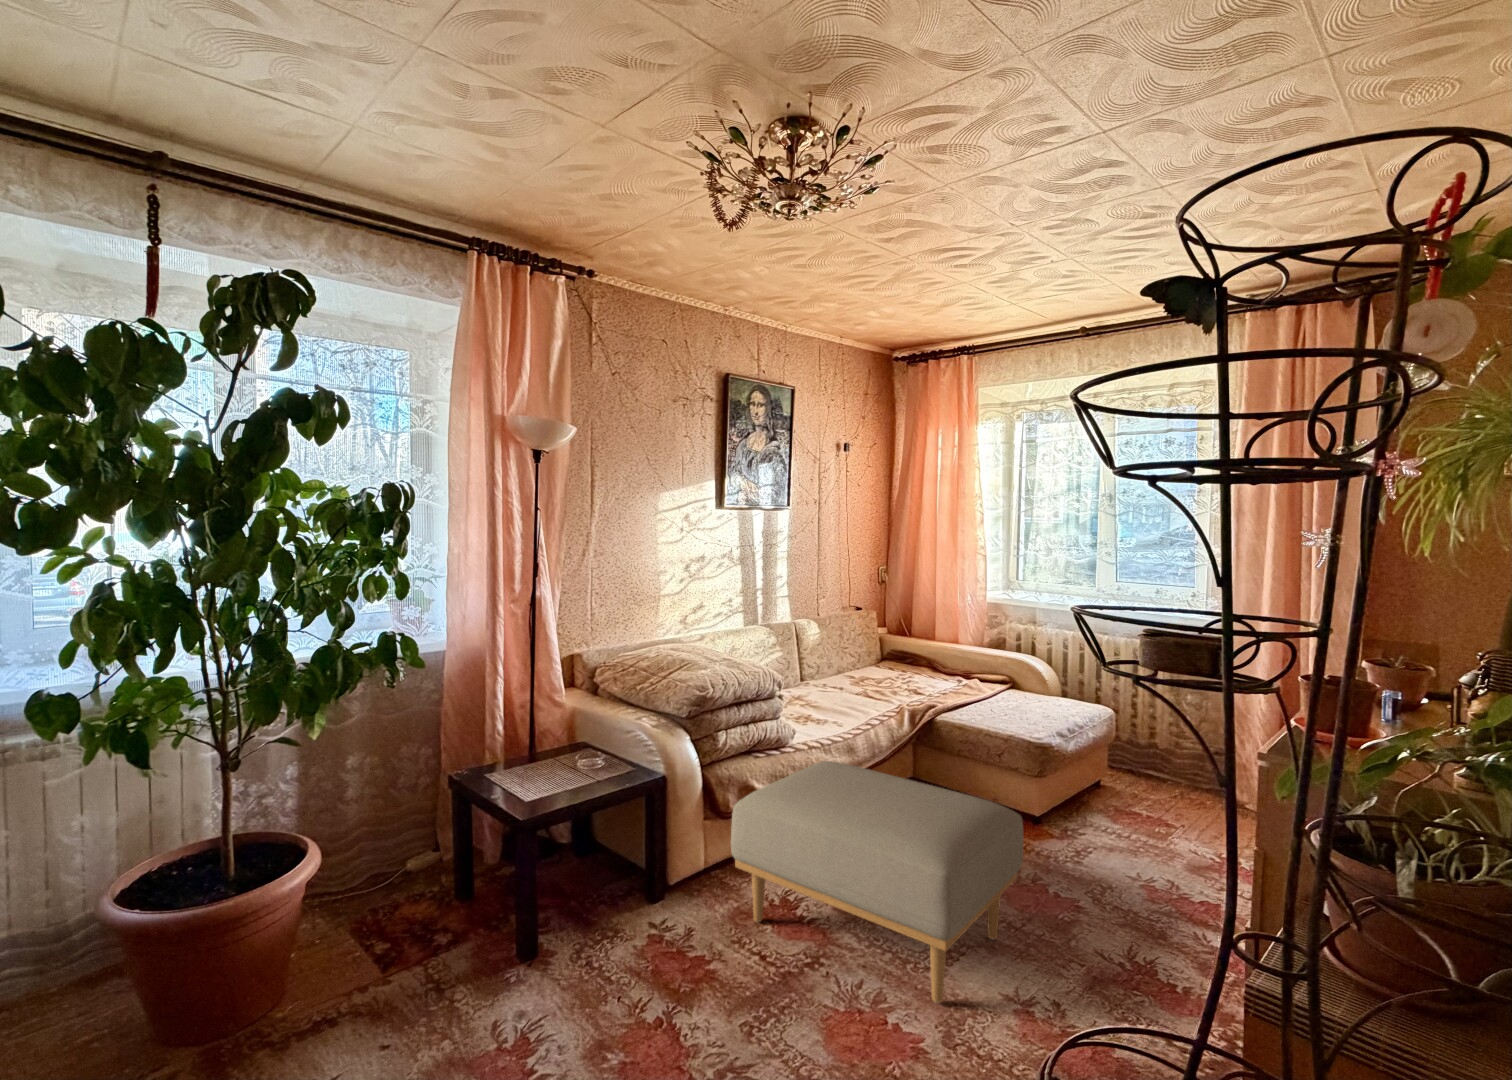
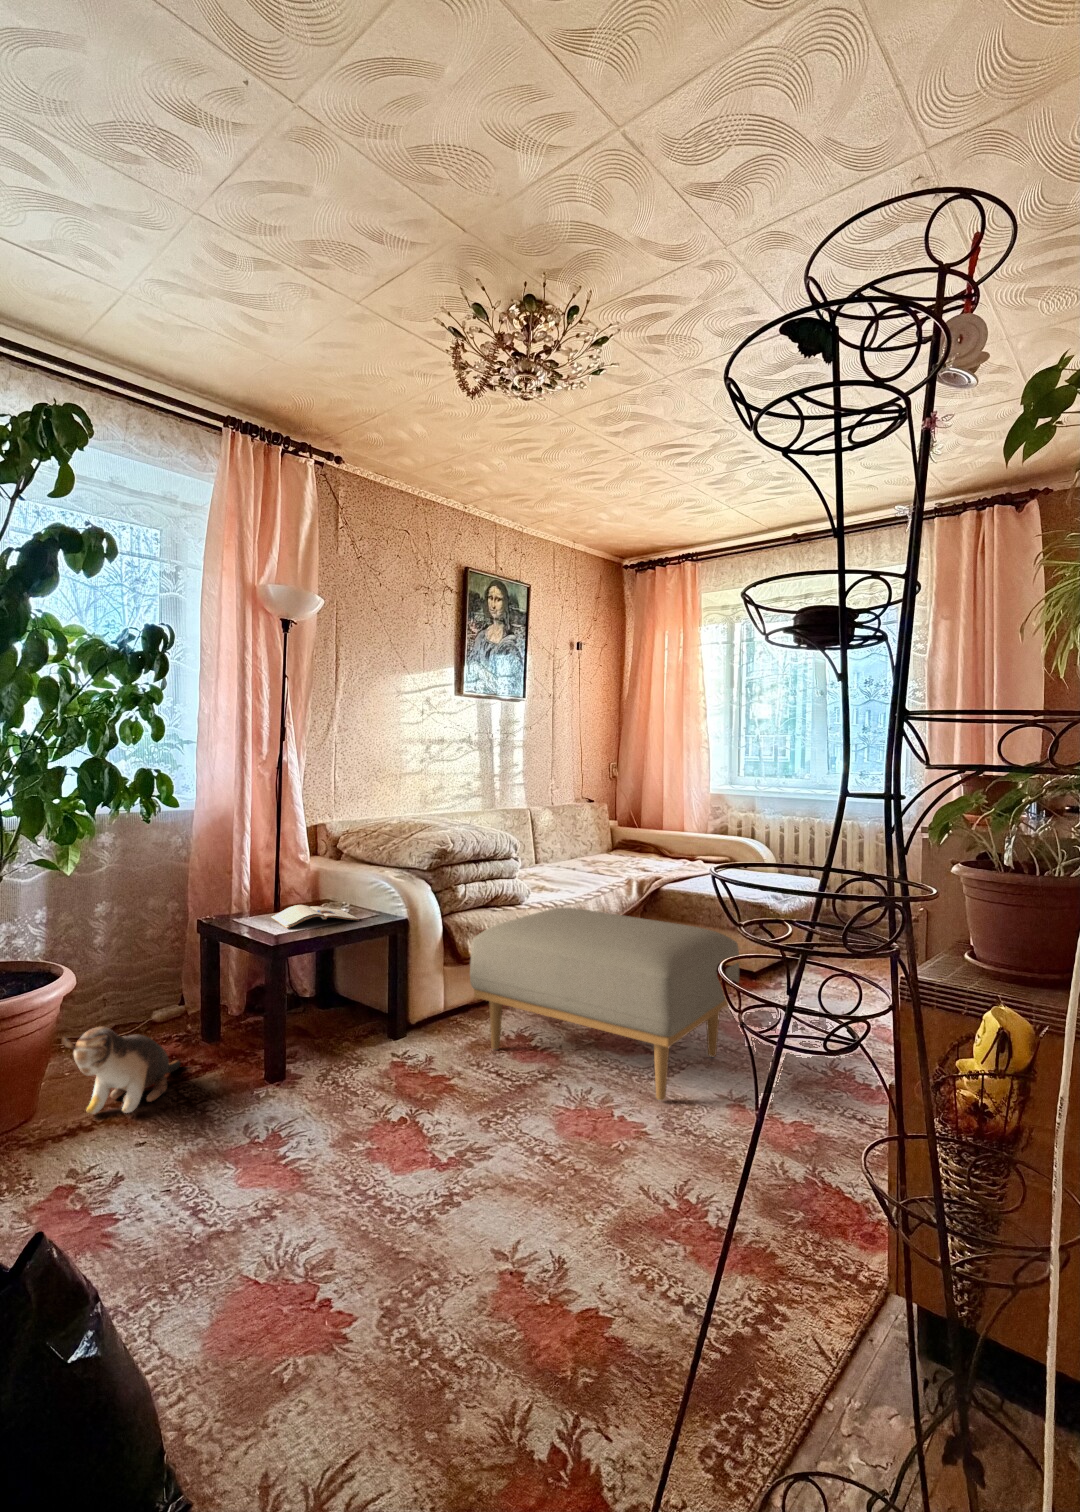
magazine: none [524,759,615,793] -> present [272,905,359,929]
plush toy: none [308,913,433,1002] -> present [62,1027,181,1114]

